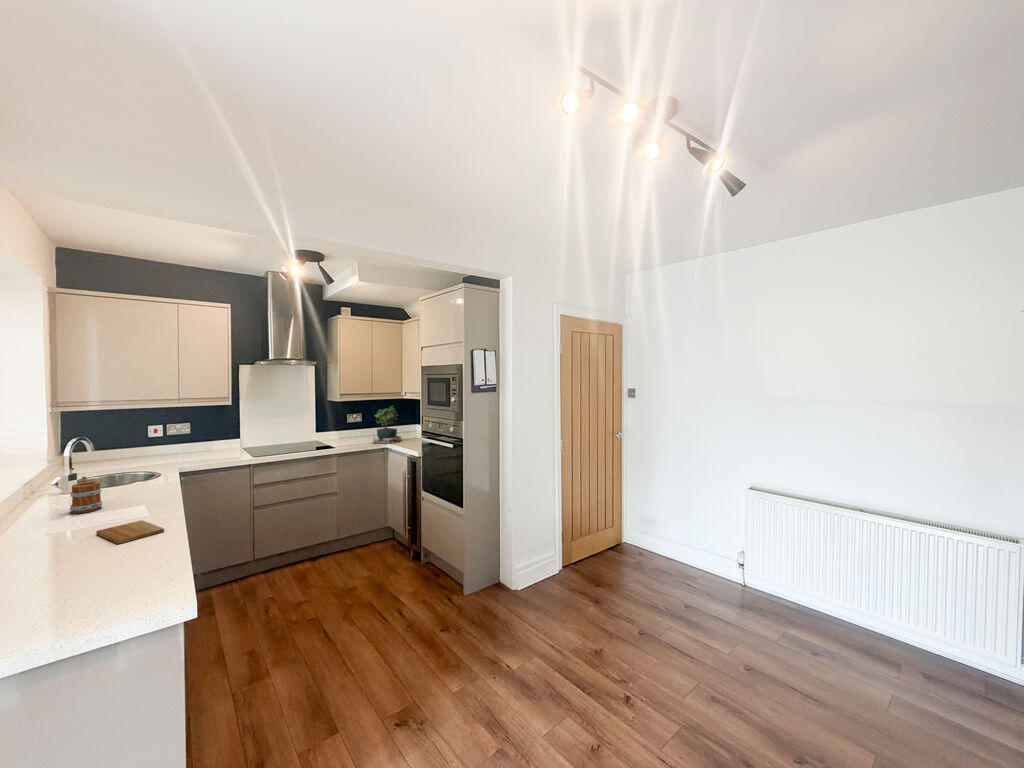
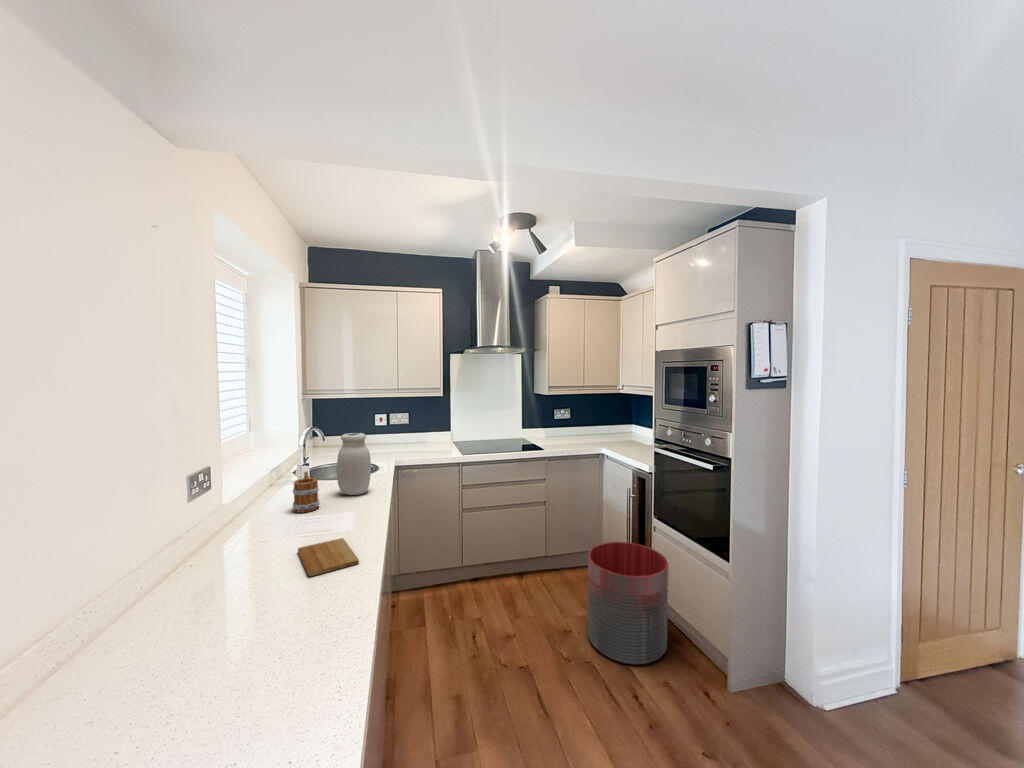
potted plant: present [373,407,401,443] -> none [584,401,618,448]
jar: none [118,439,157,496] -> present [337,433,371,495]
trash can: none [368,512,429,597] -> present [588,542,668,665]

